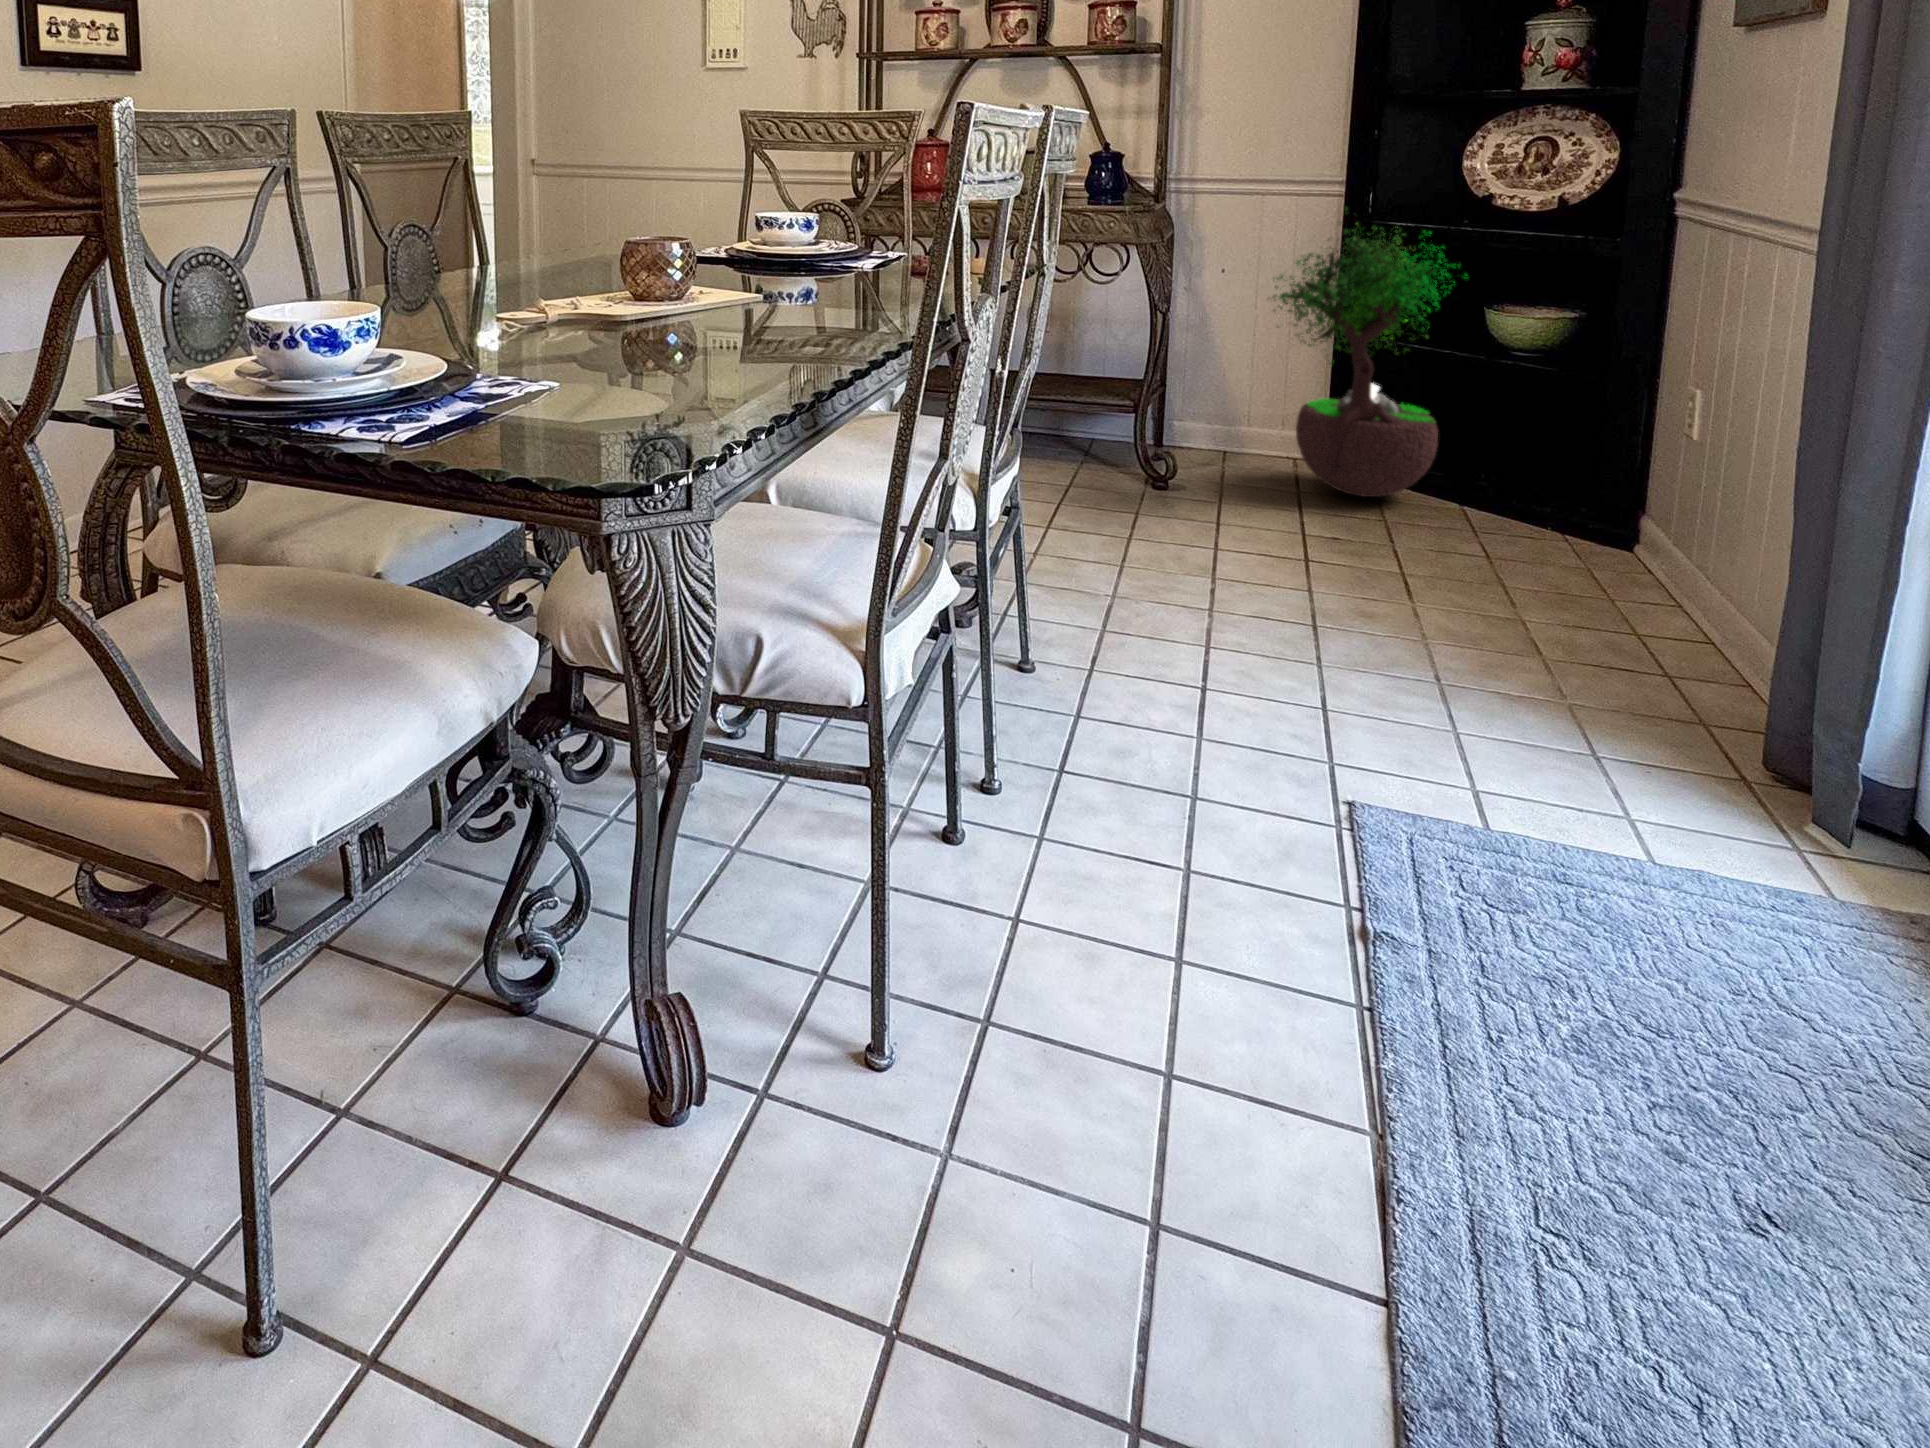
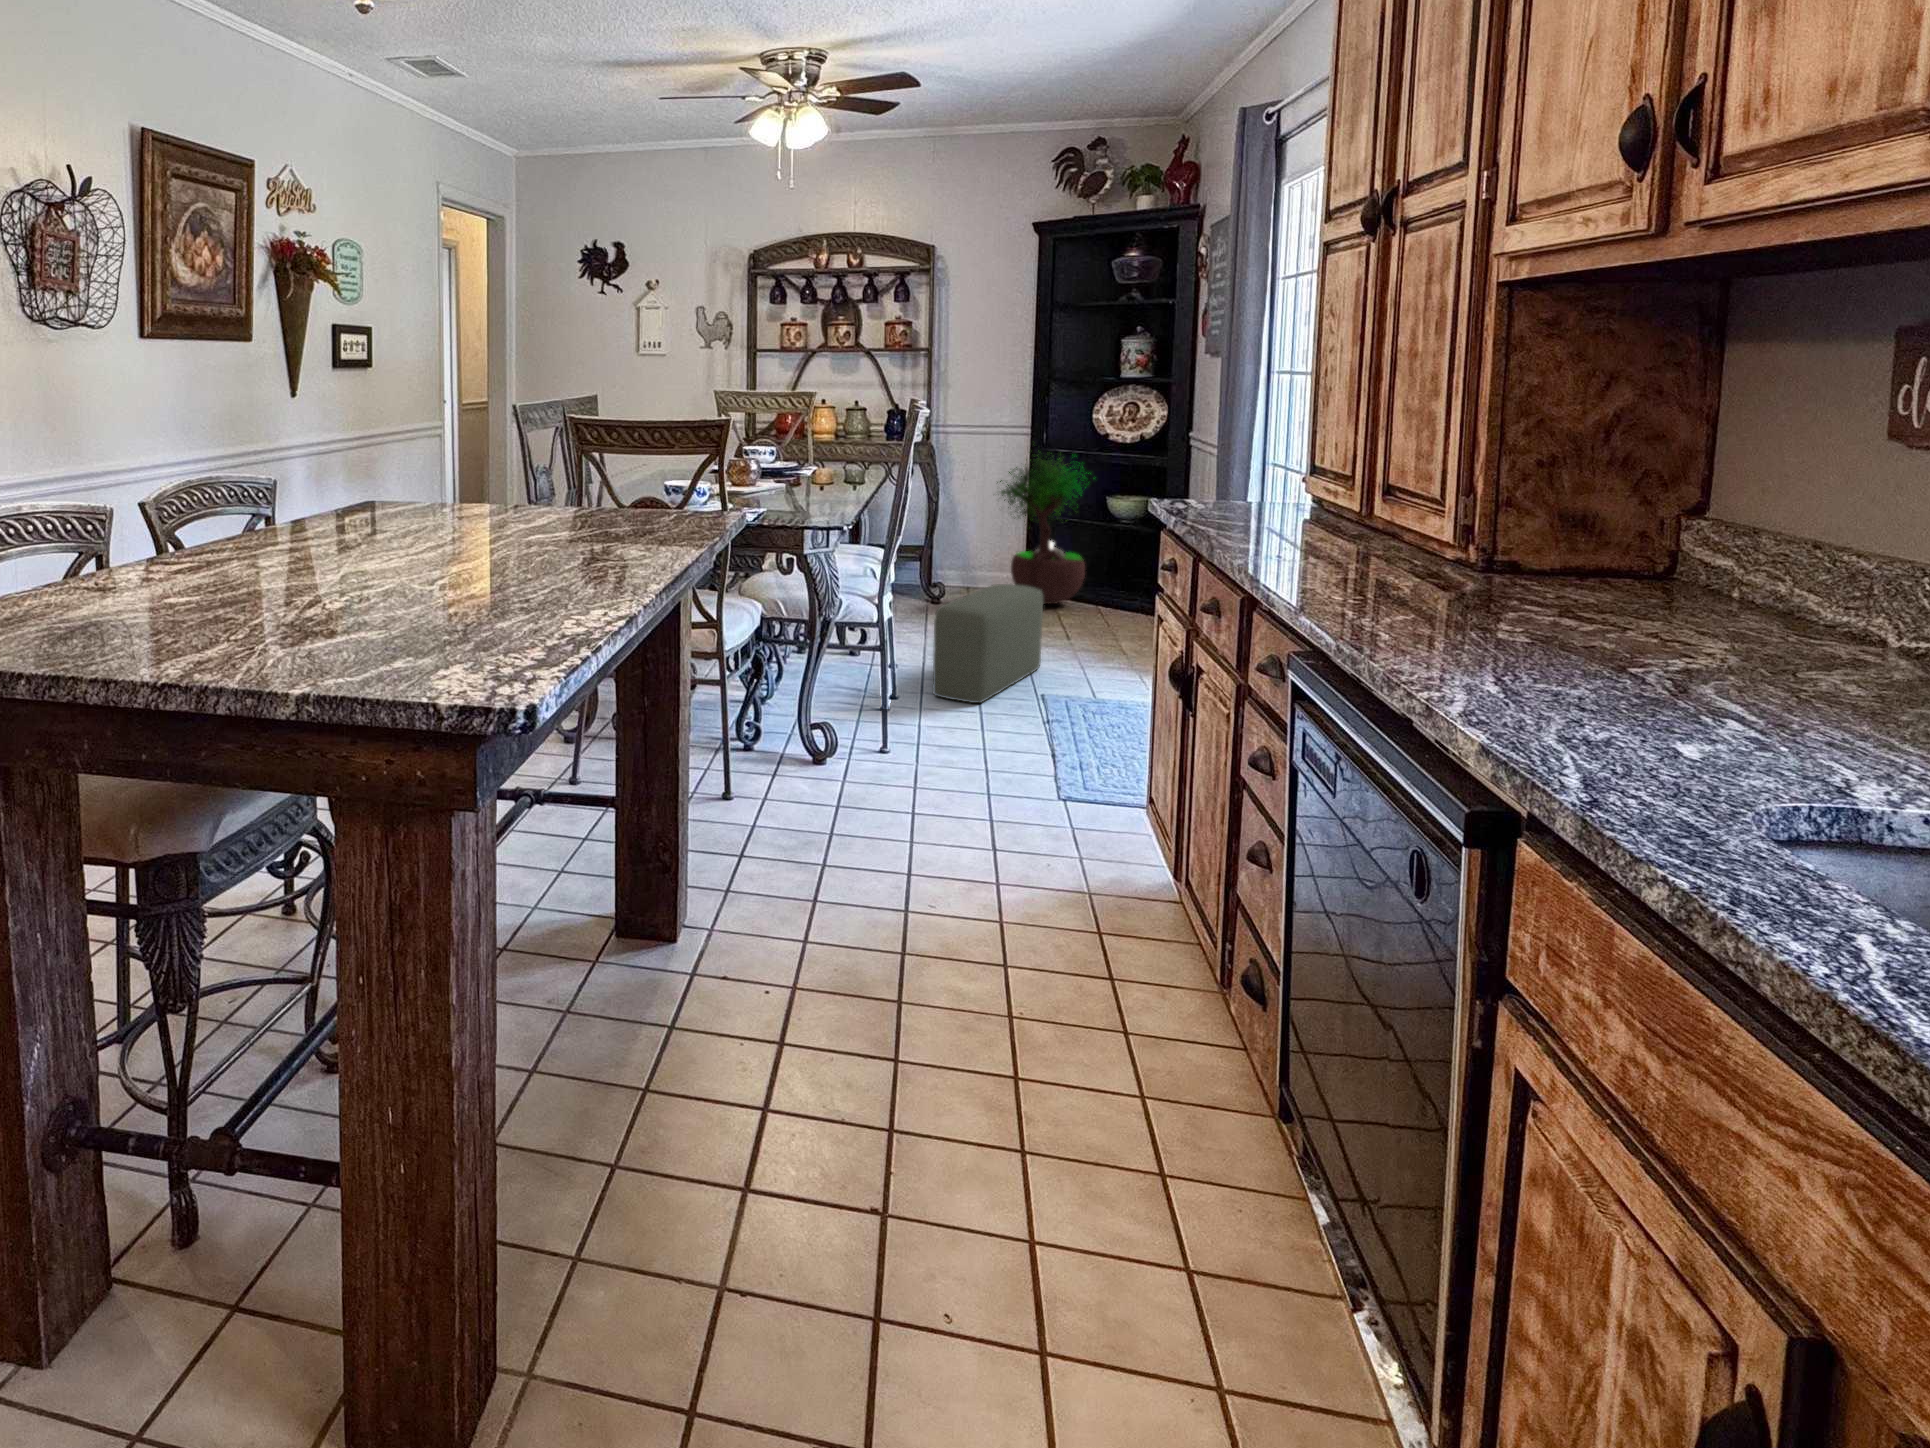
pouf: none [1077,508,1355,831] -> present [933,584,1043,703]

